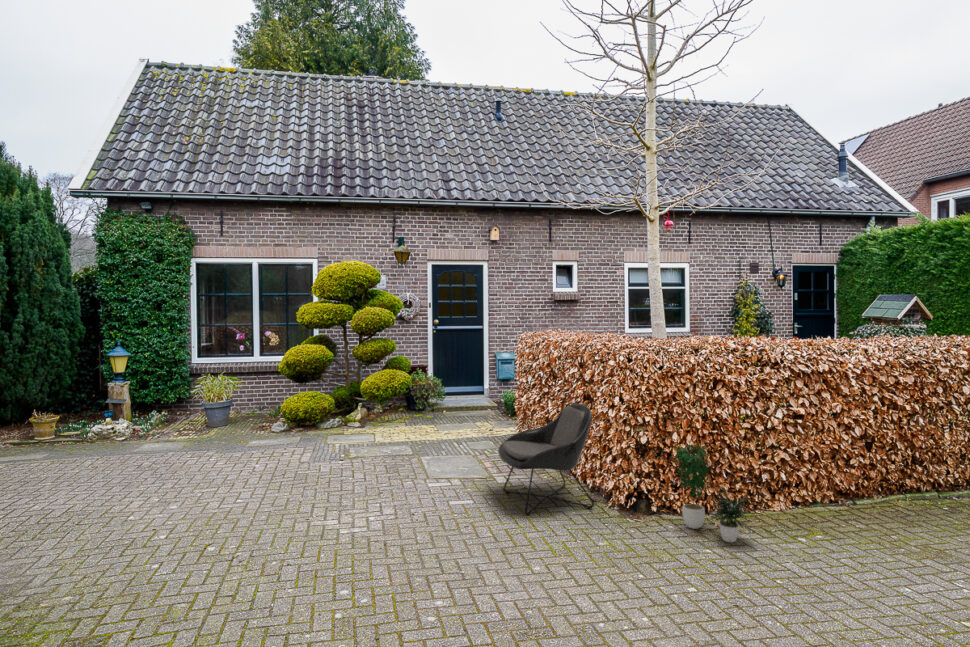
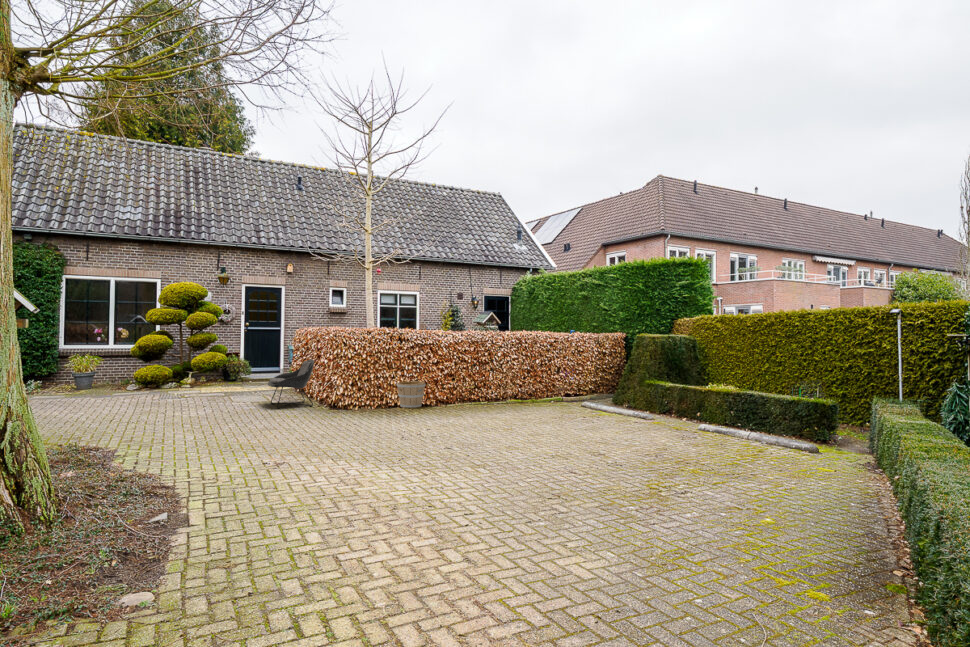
potted plant: present [675,442,747,542] -> none [345,370,372,411]
wooden bucket: none [784,458,861,531] -> present [396,381,426,408]

